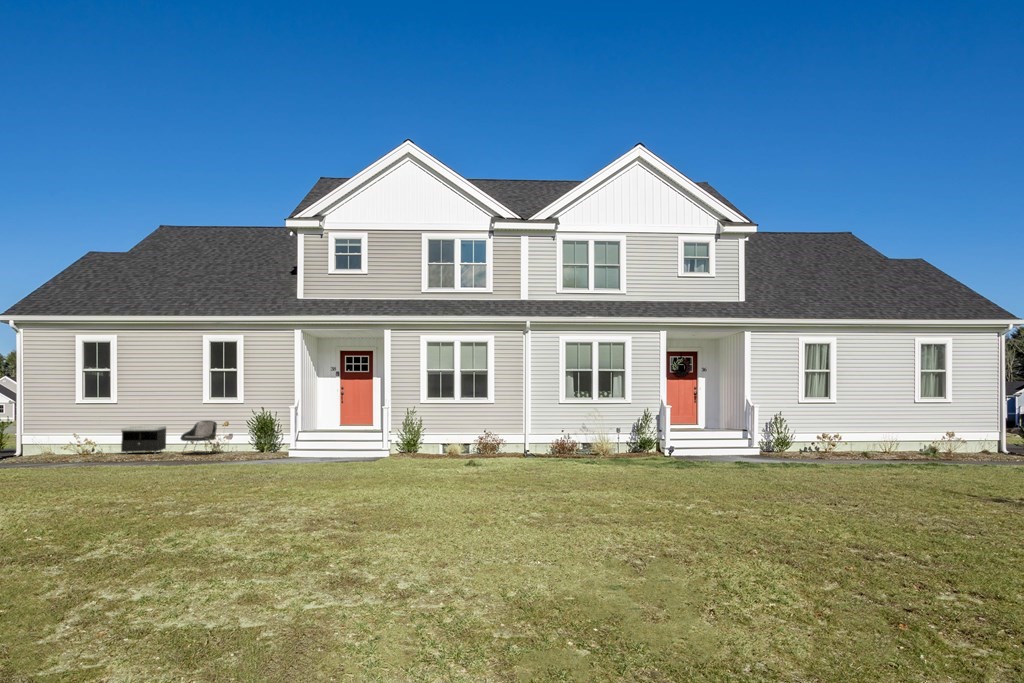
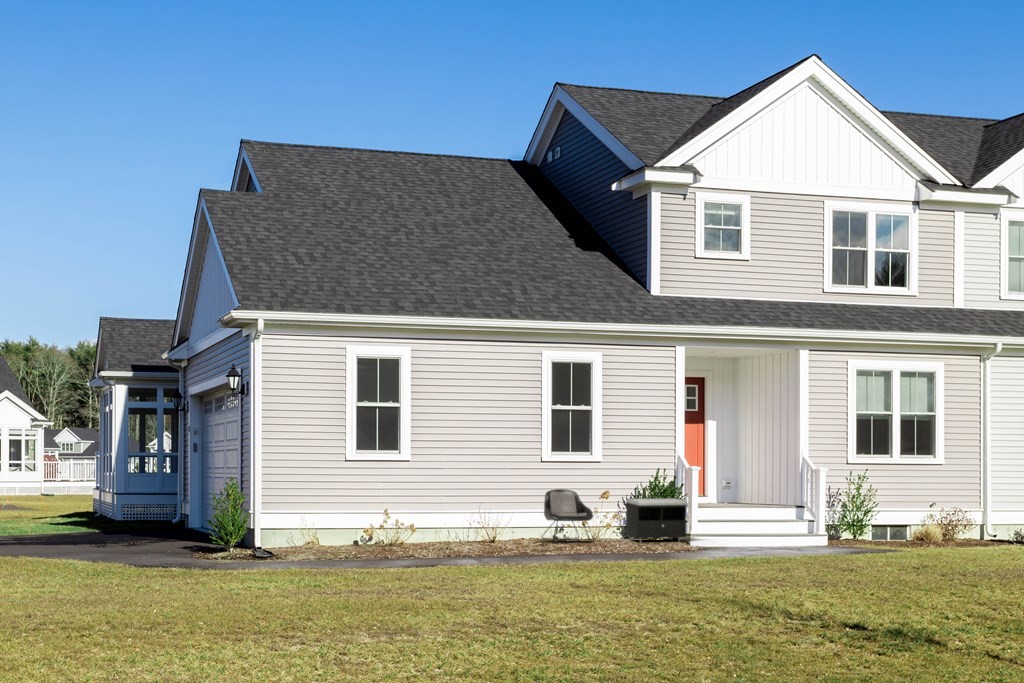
storage bench: present [121,426,166,454] -> present [626,498,687,542]

